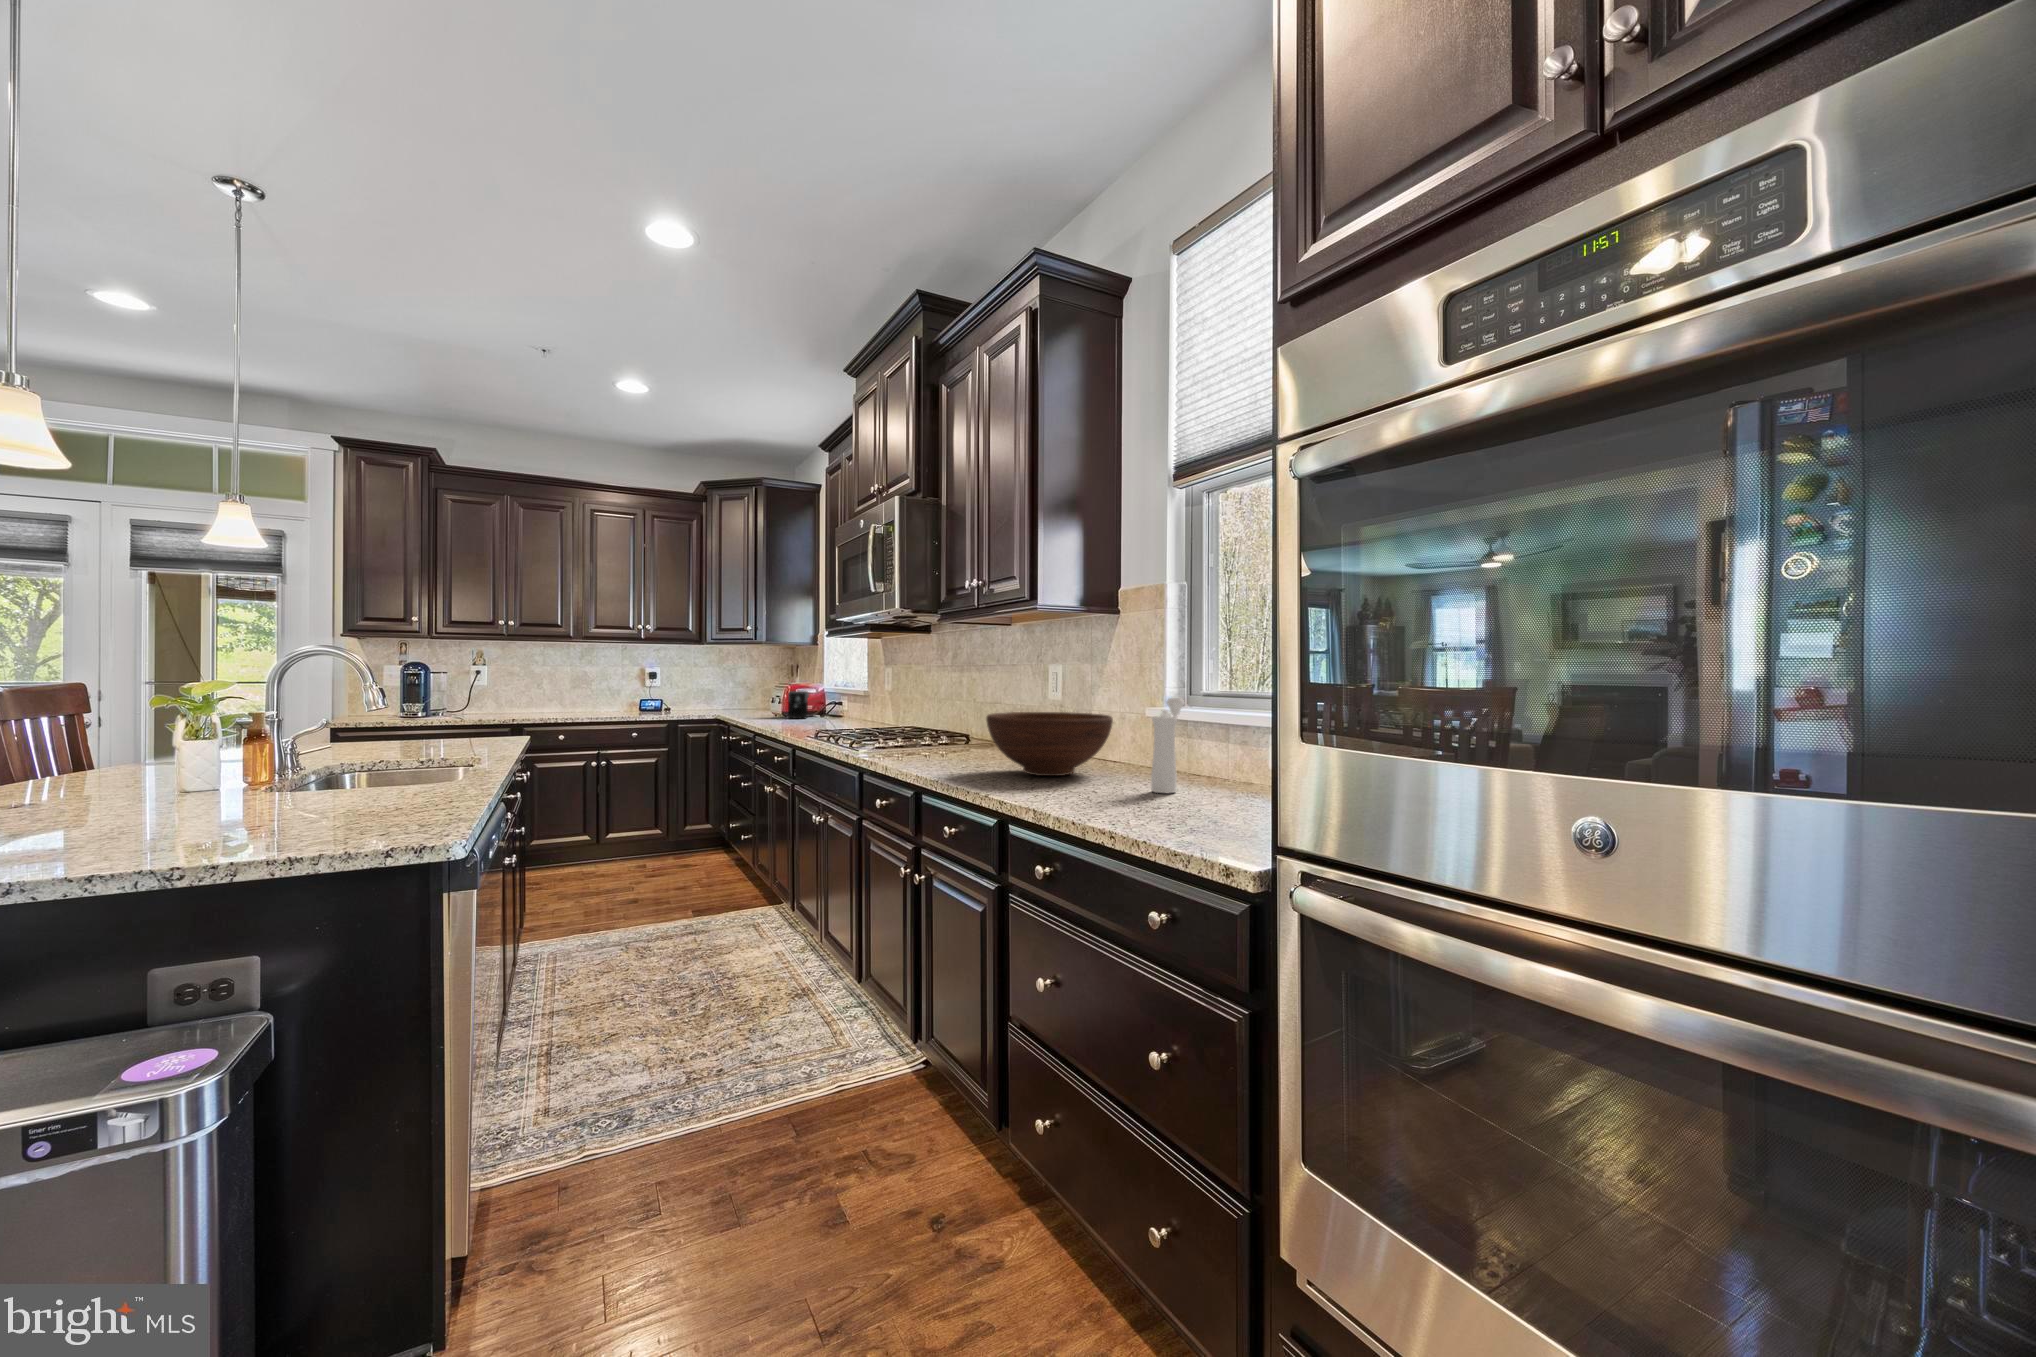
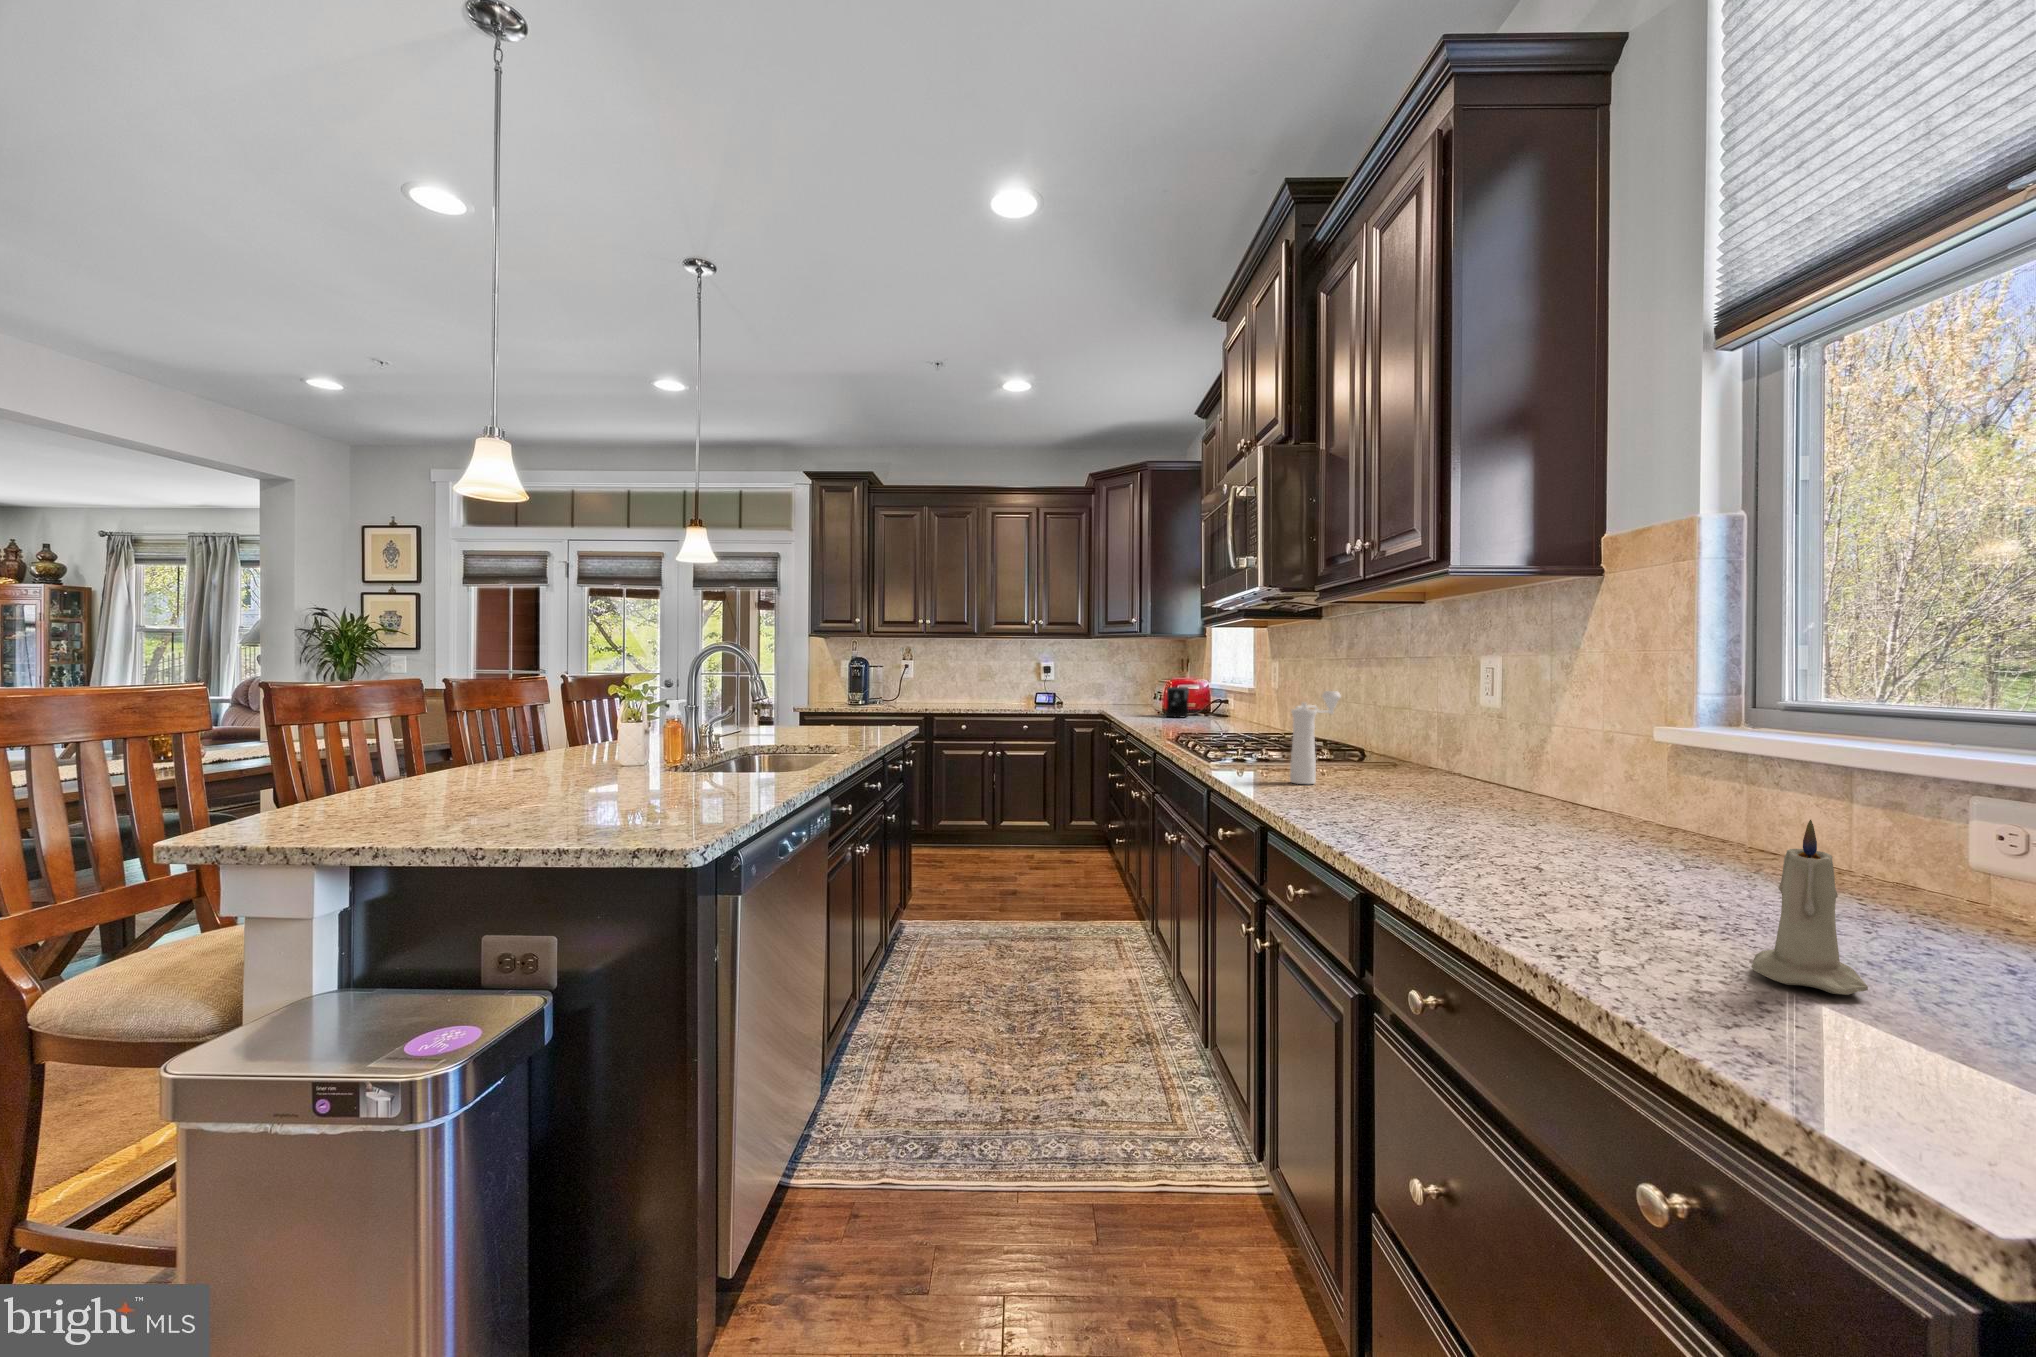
pepper mill: present [1151,698,1184,793] -> present [1290,691,1341,784]
fruit bowl: present [986,712,1113,776] -> none [1362,725,1580,825]
candle: none [1195,745,1236,826] -> present [1751,820,1868,995]

